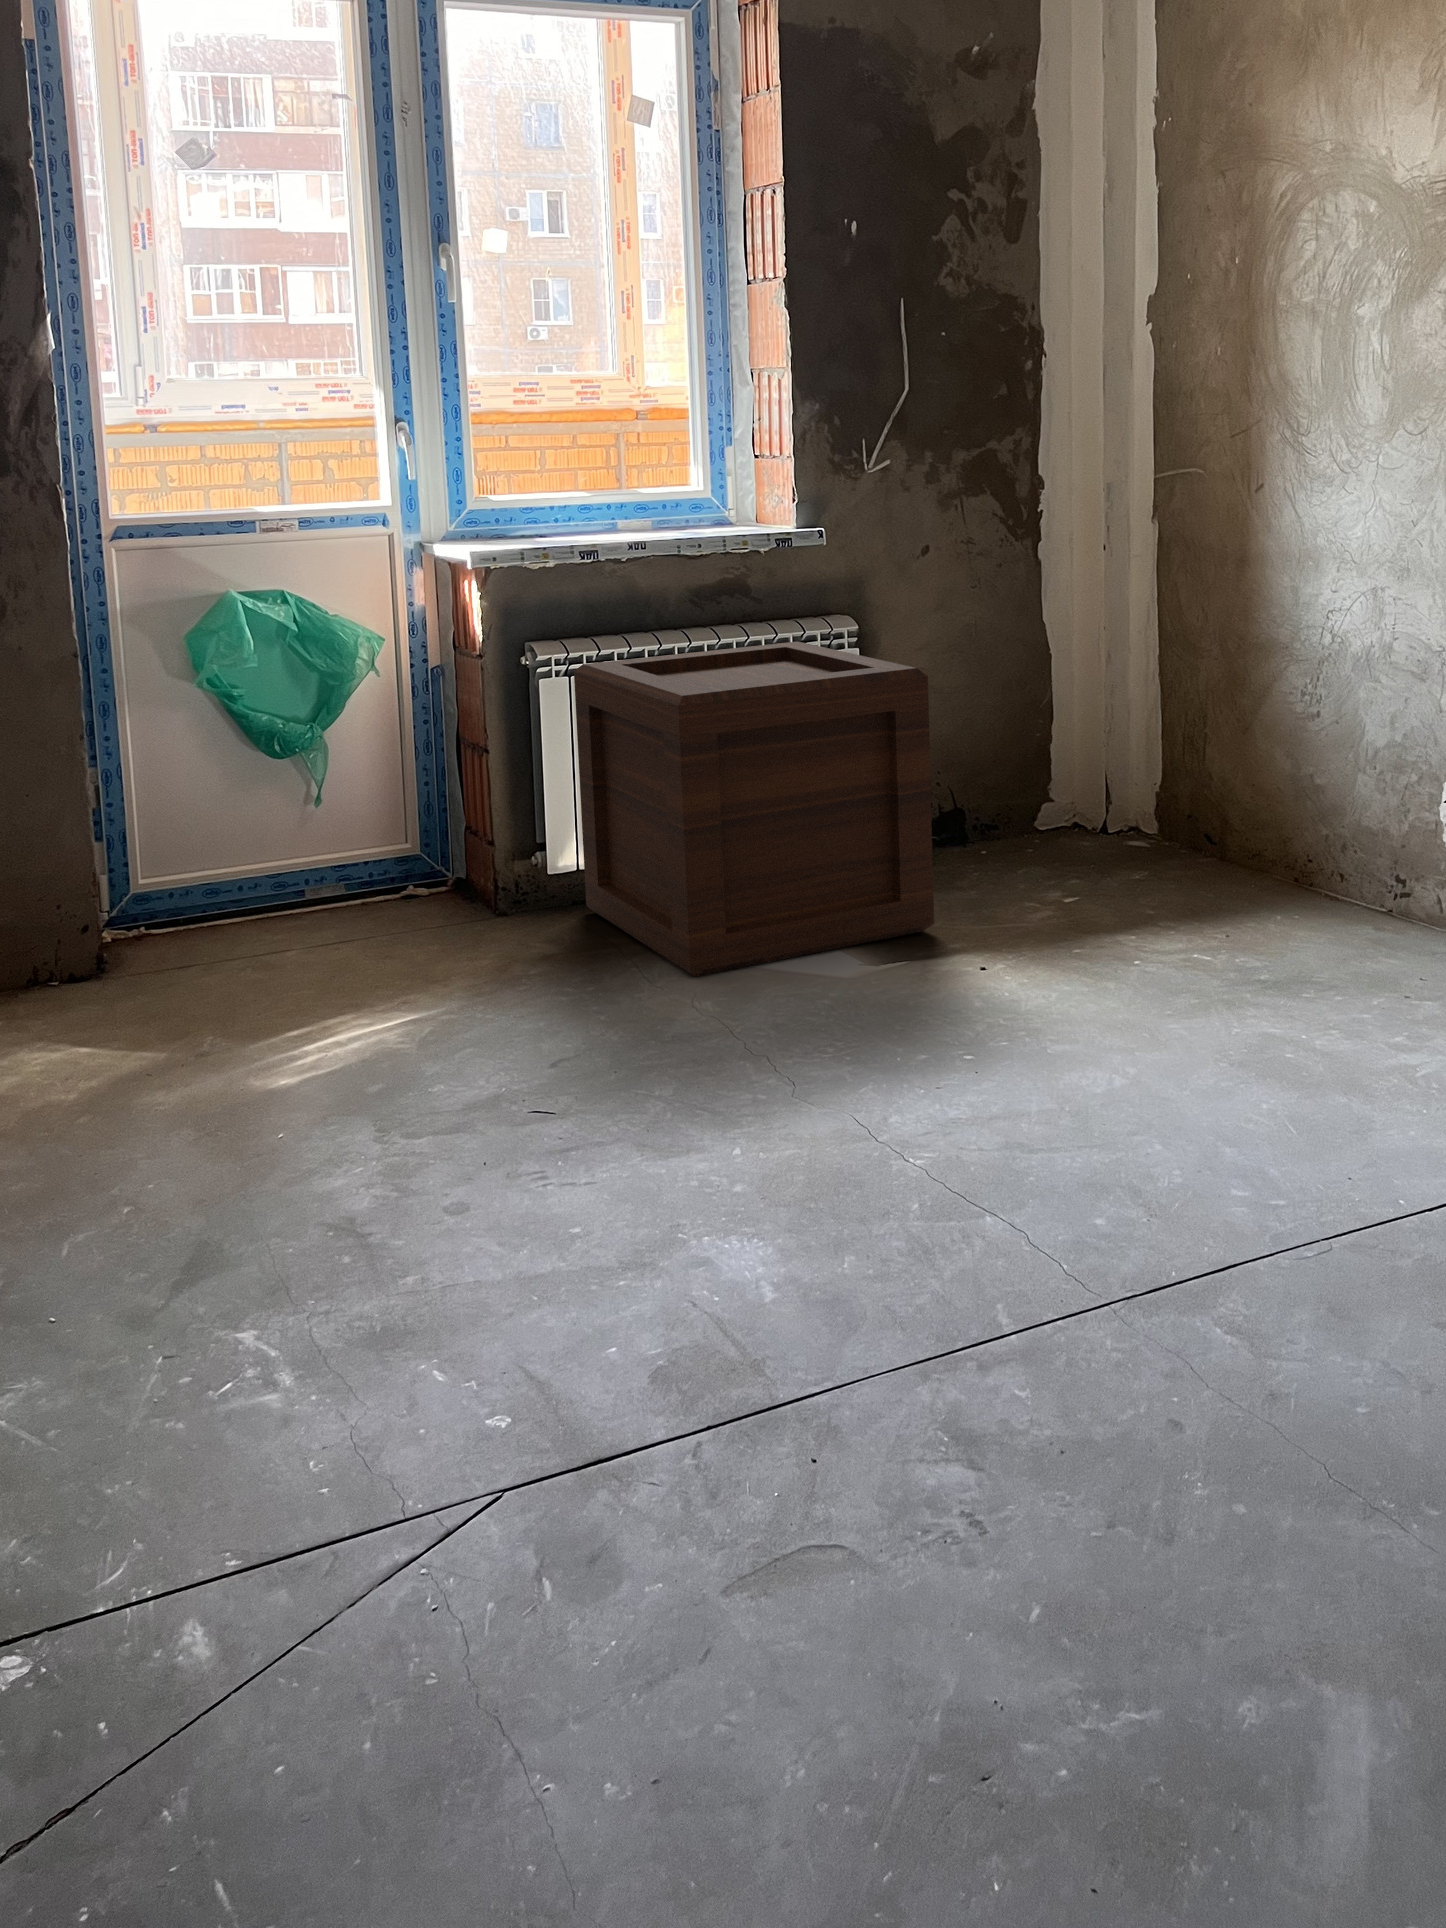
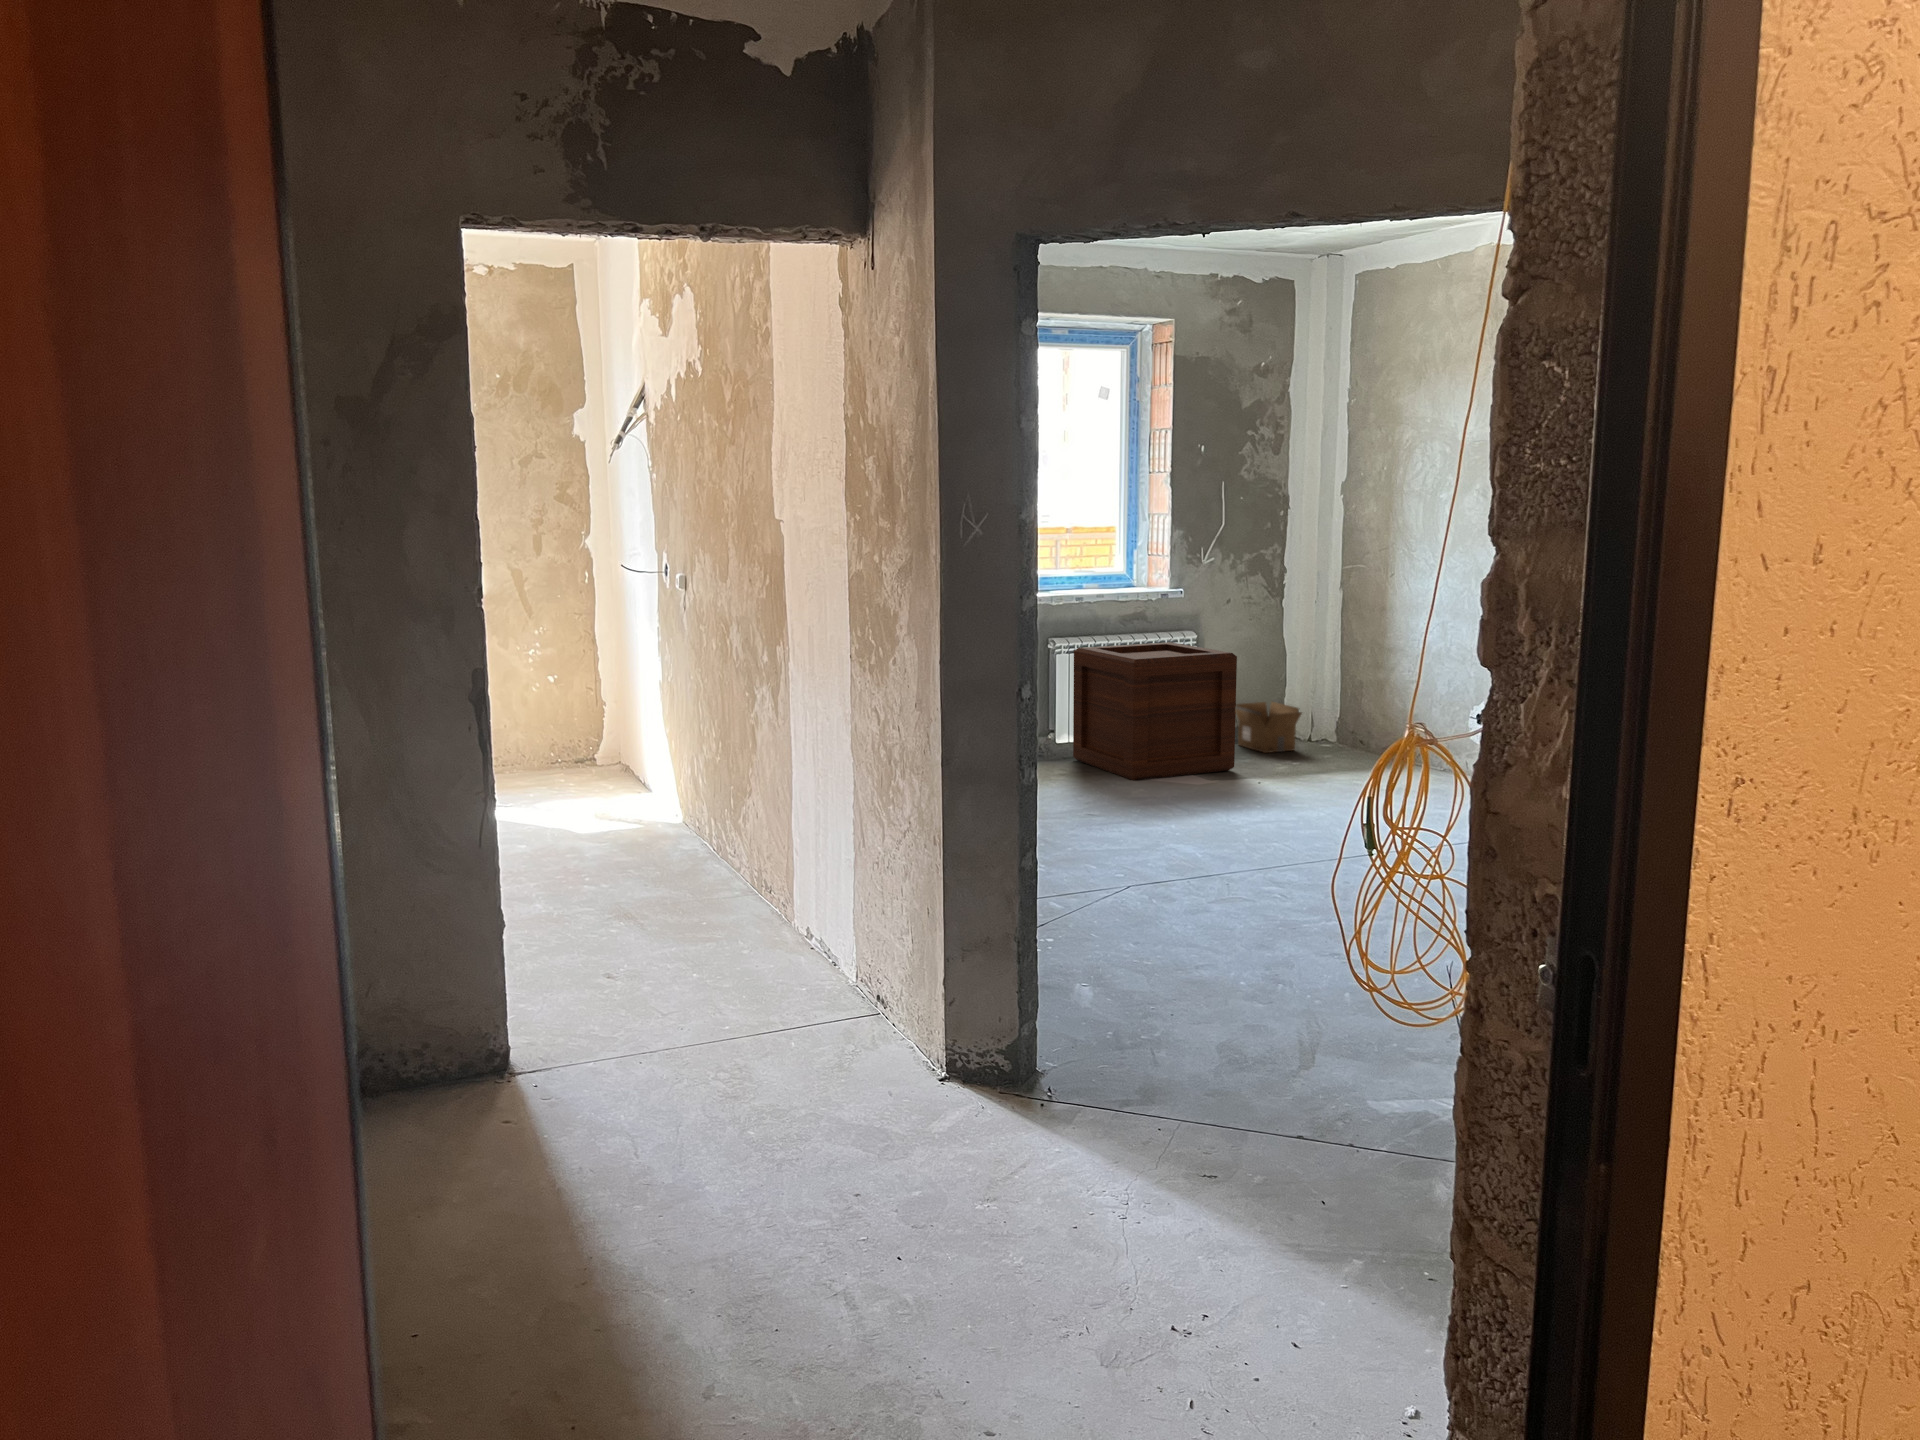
cardboard box: none [944,753,1087,870] -> present [1236,702,1302,753]

